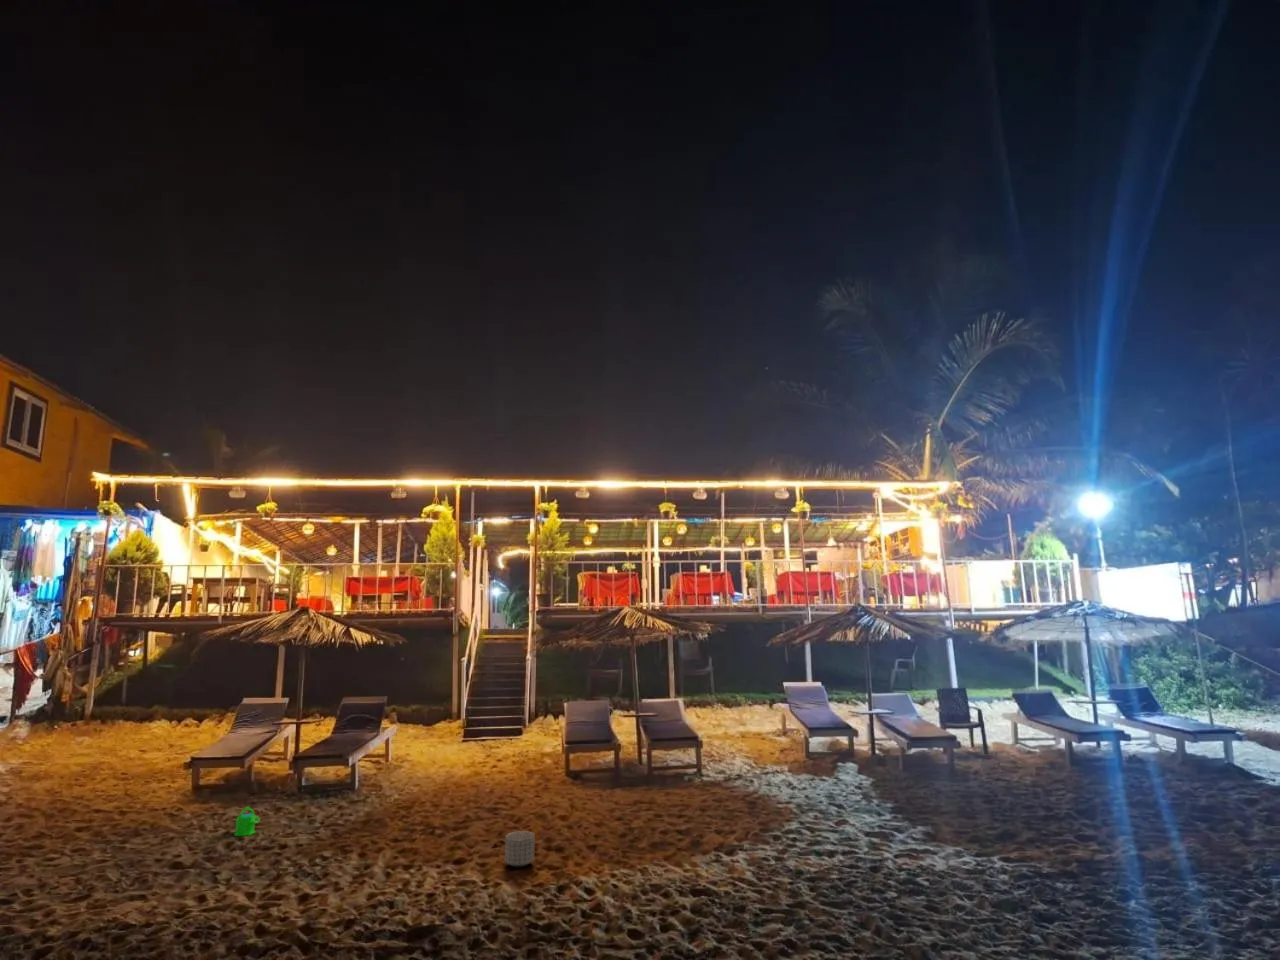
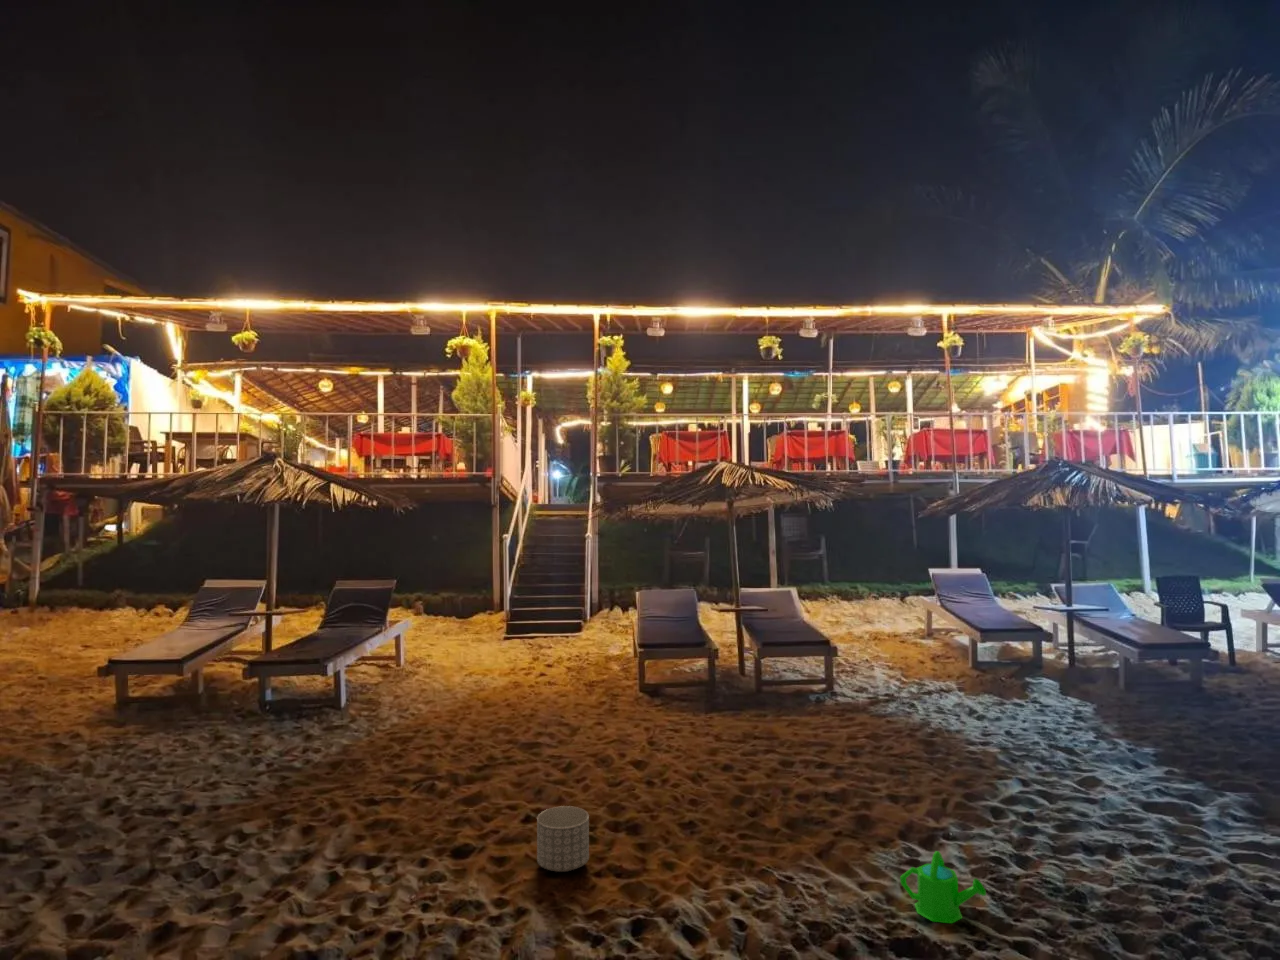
watering can: present [235,807,260,836] -> present [900,851,986,923]

